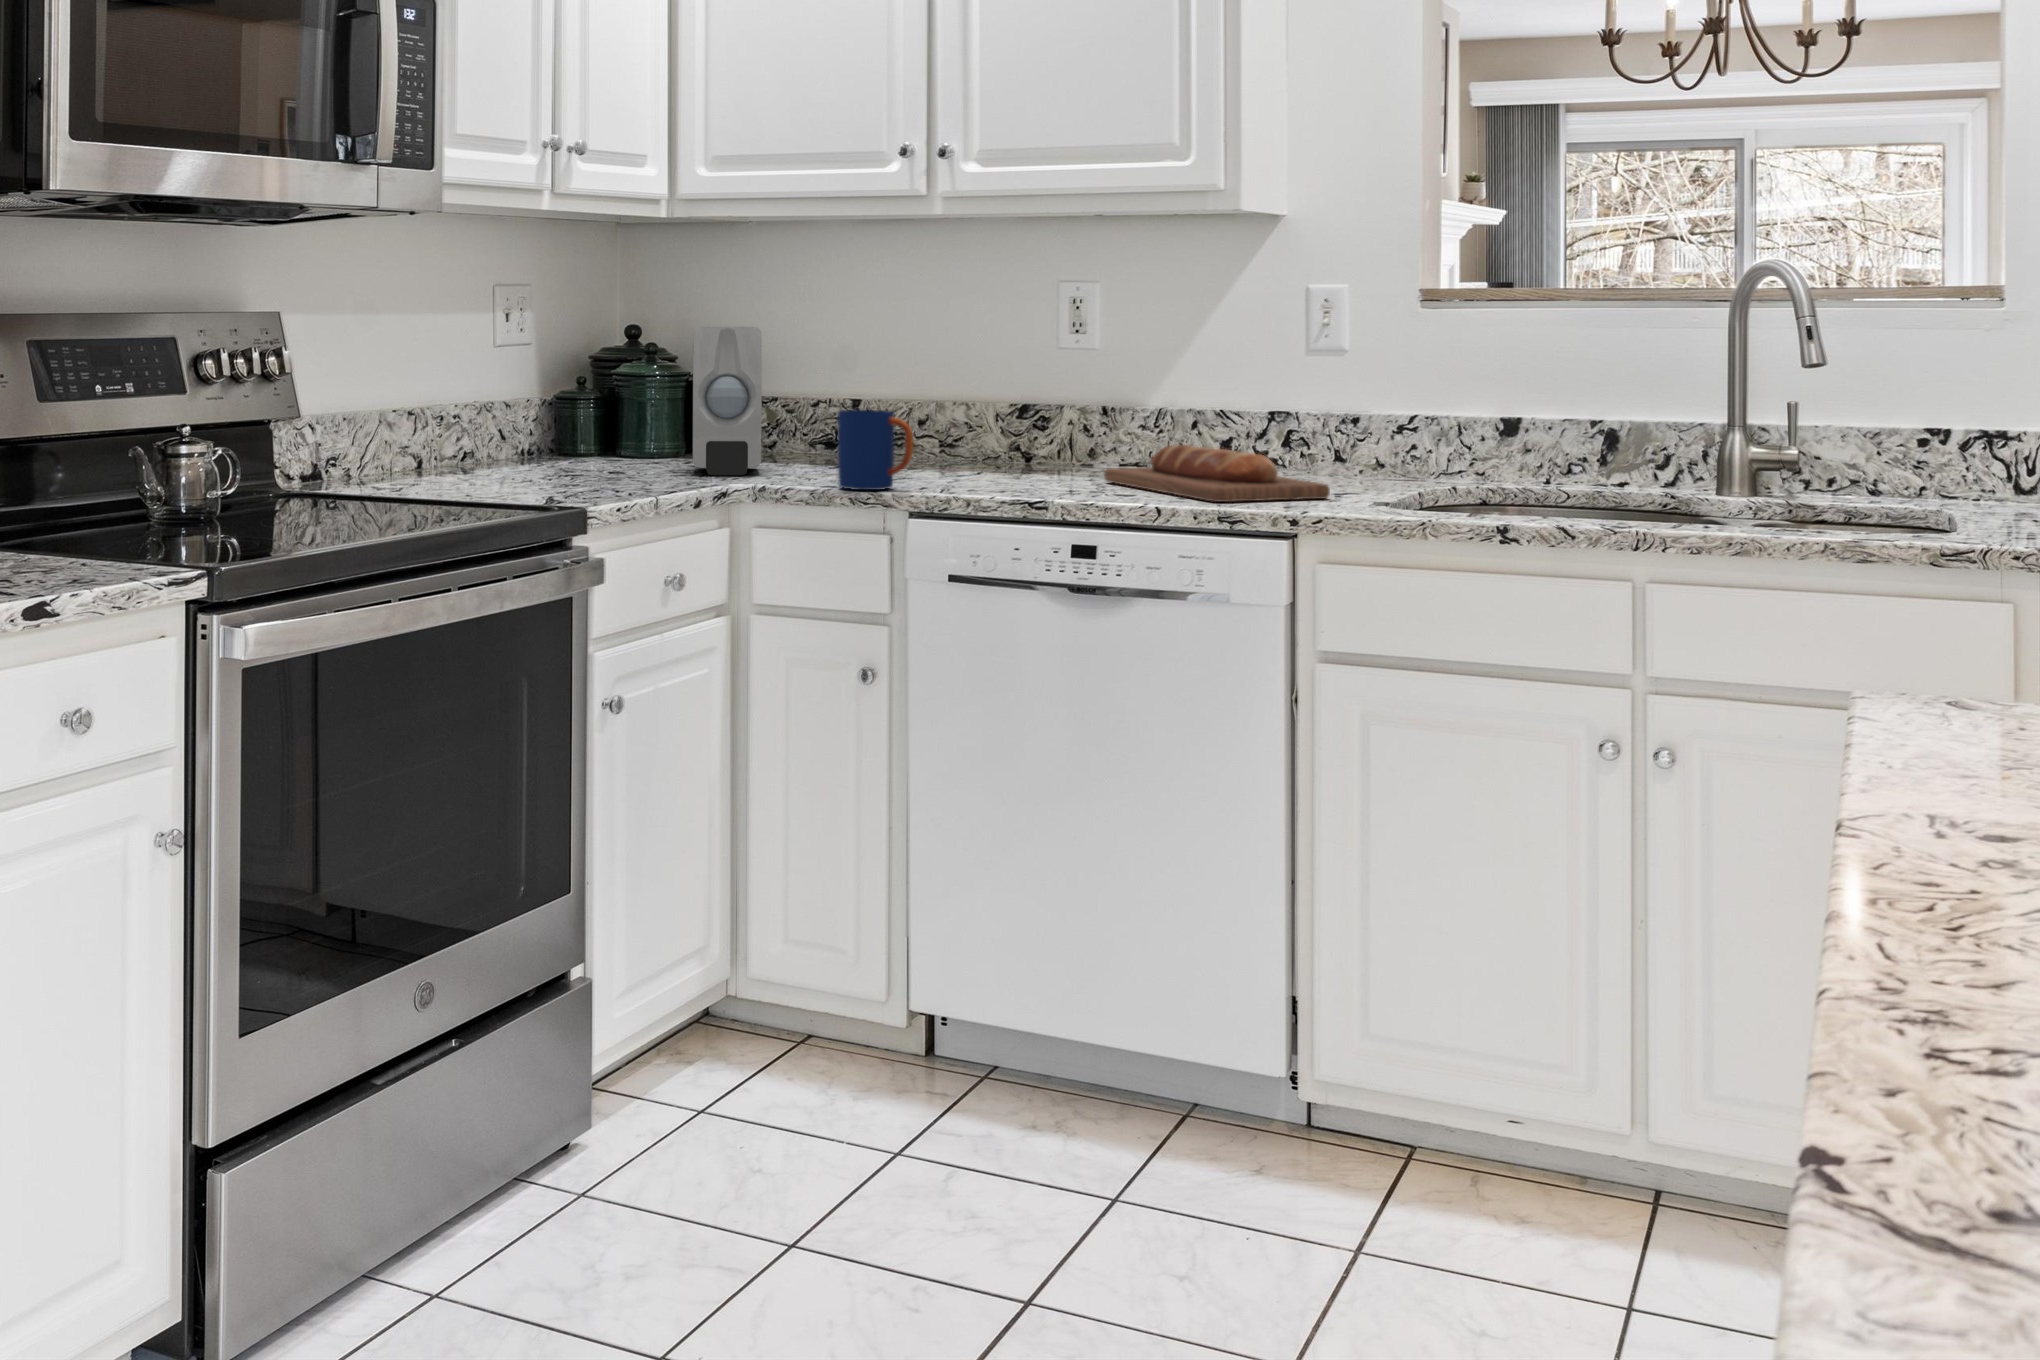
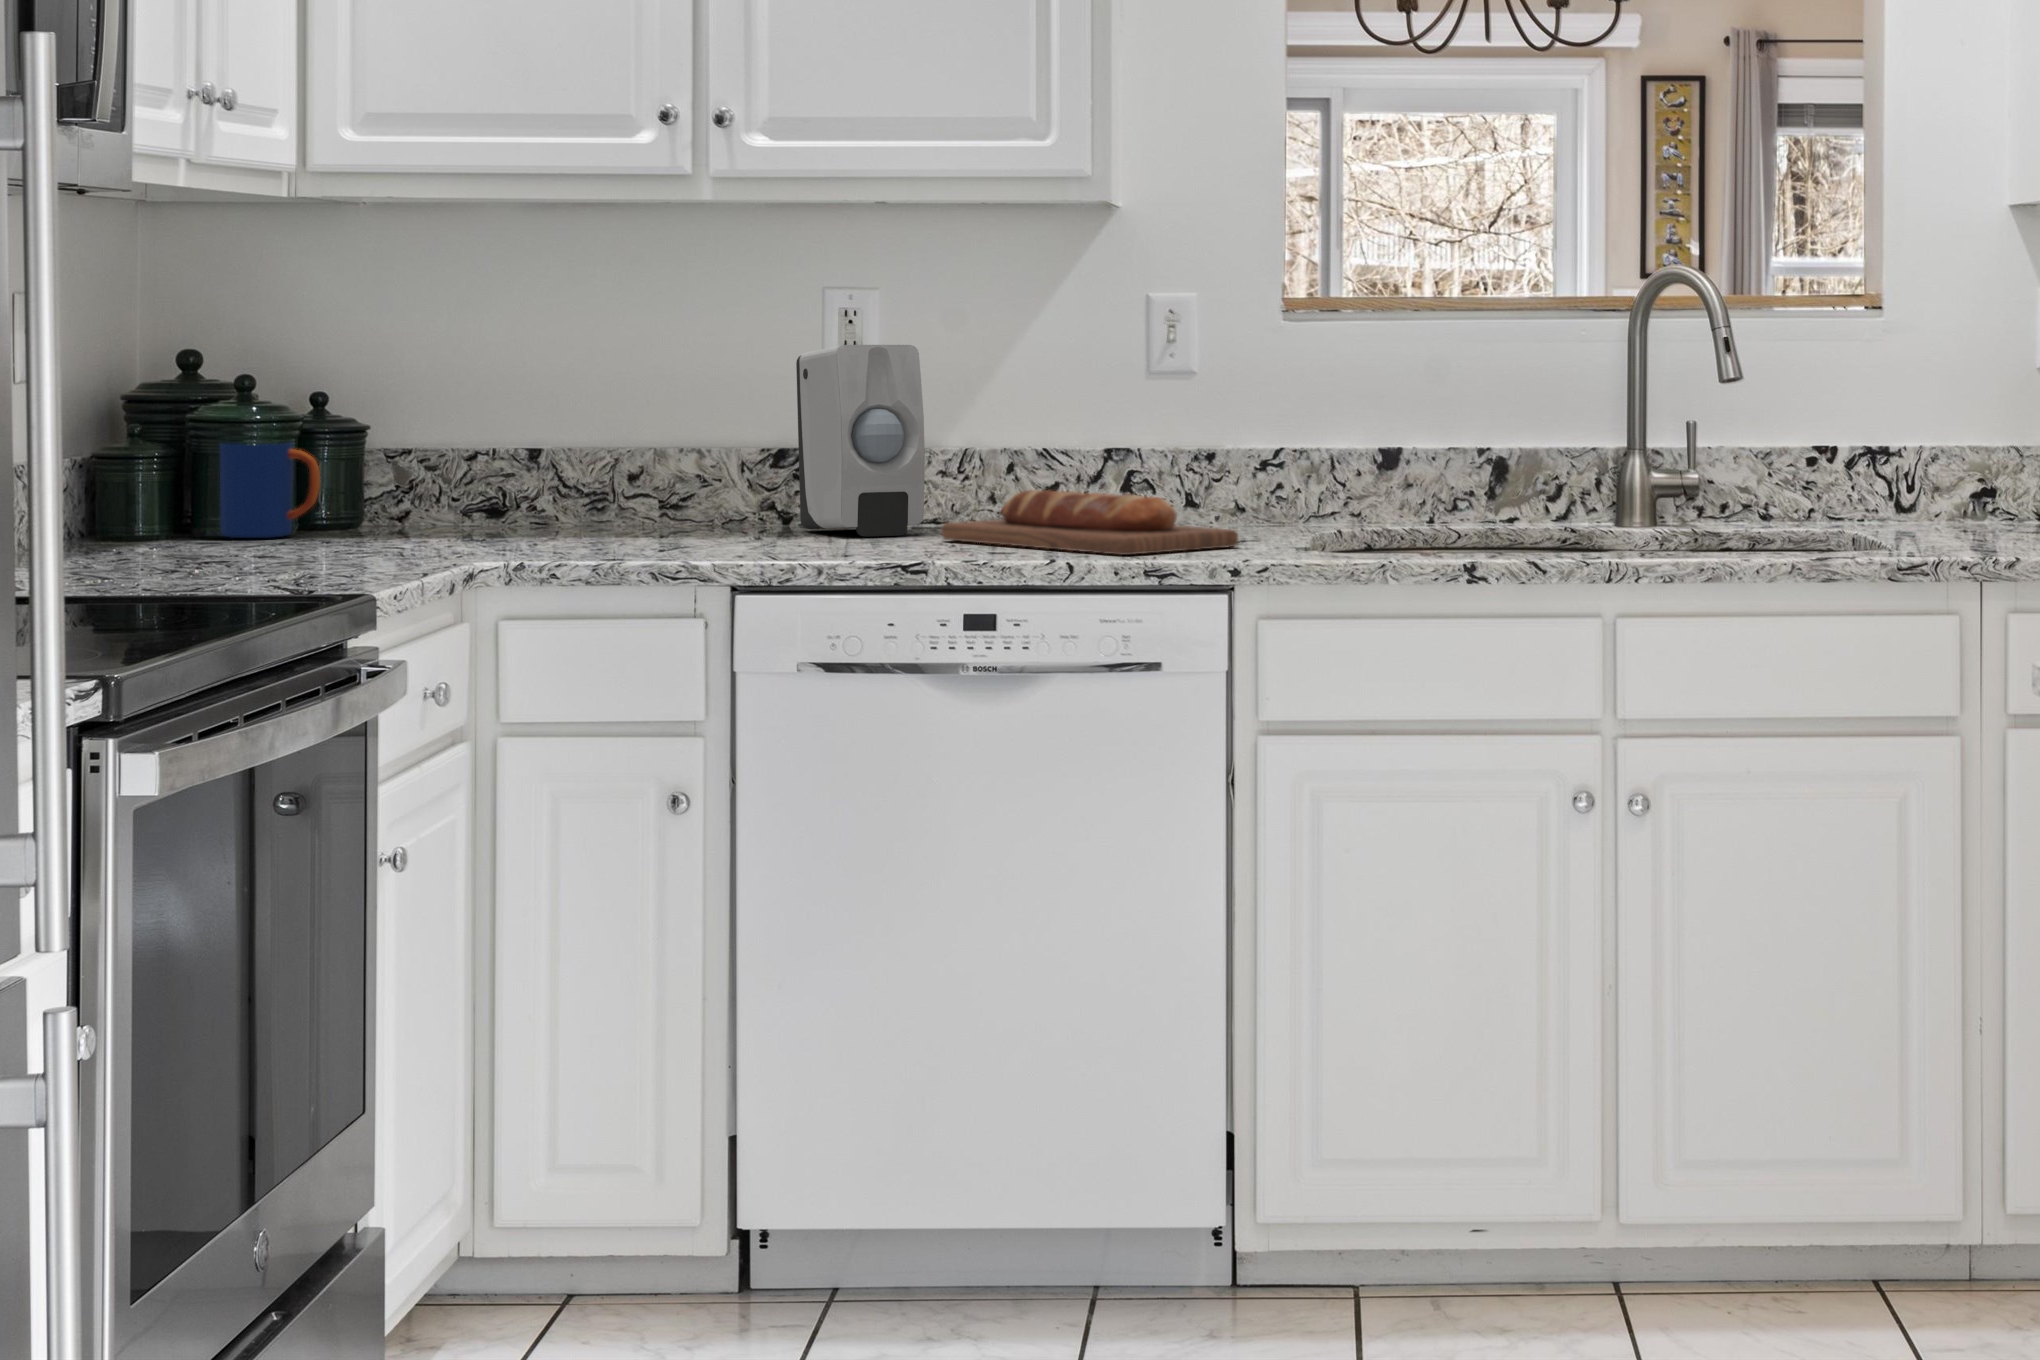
soap dispenser: present [693,327,762,475] -> present [796,345,925,536]
mug: present [838,410,913,490] -> present [220,442,320,538]

